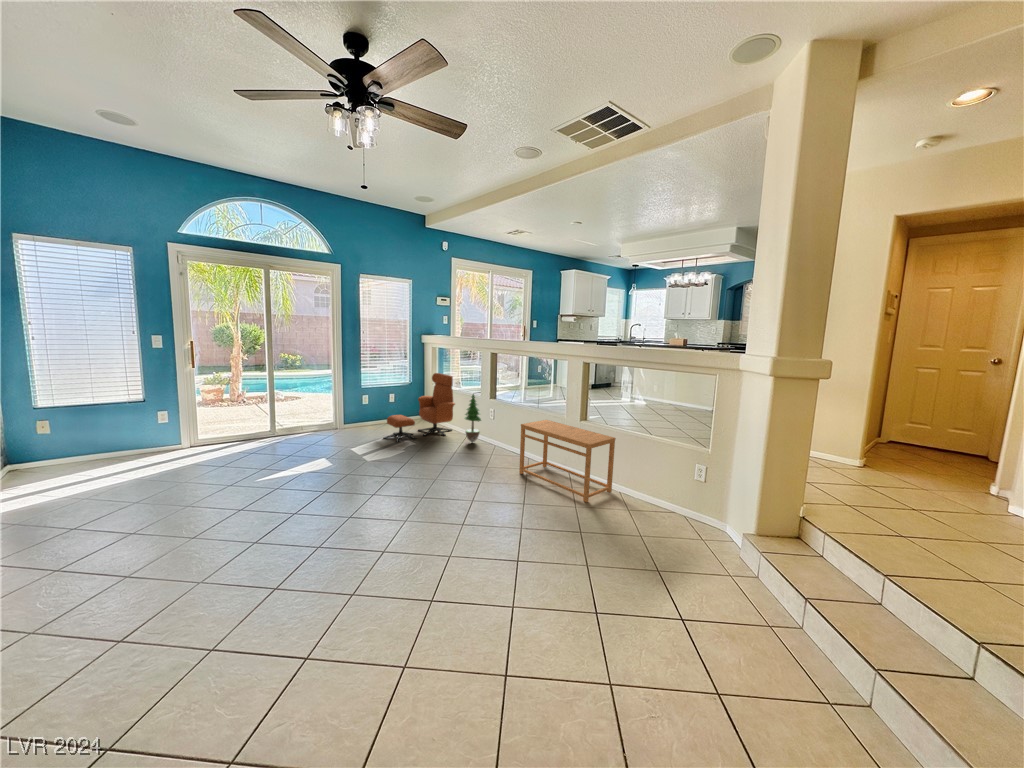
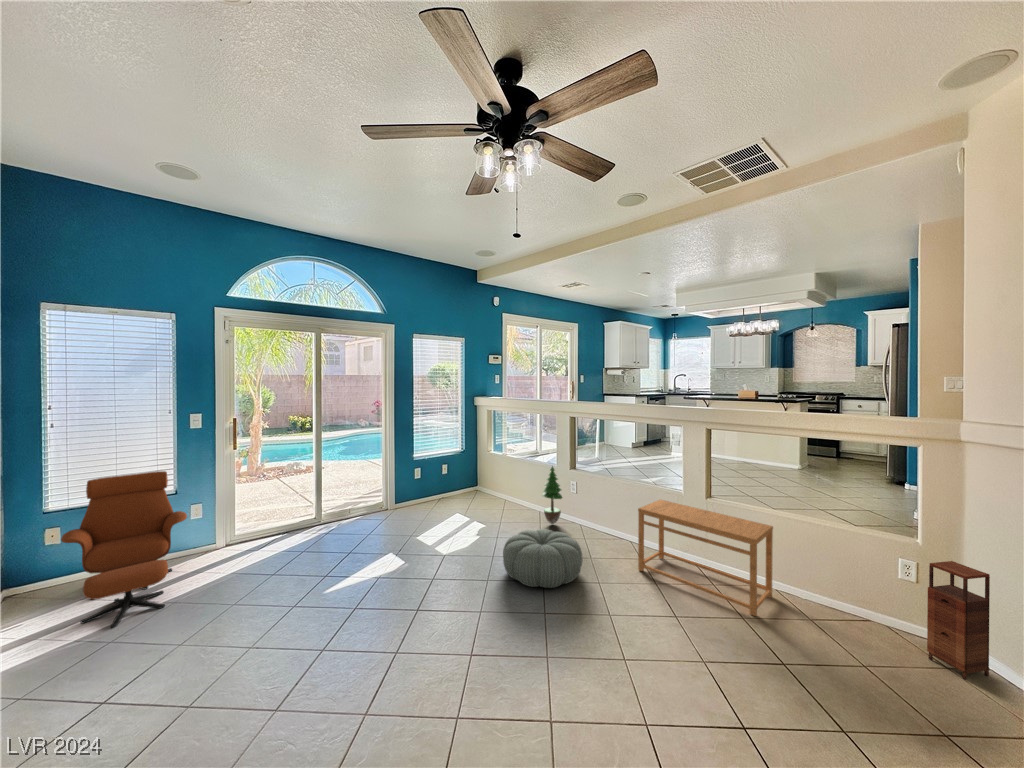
lounge chair: present [383,373,455,442] -> present [61,471,187,628]
pouf: none [407,440,473,481] -> present [503,529,583,588]
storage cabinet: none [692,459,734,540] -> present [927,561,990,680]

